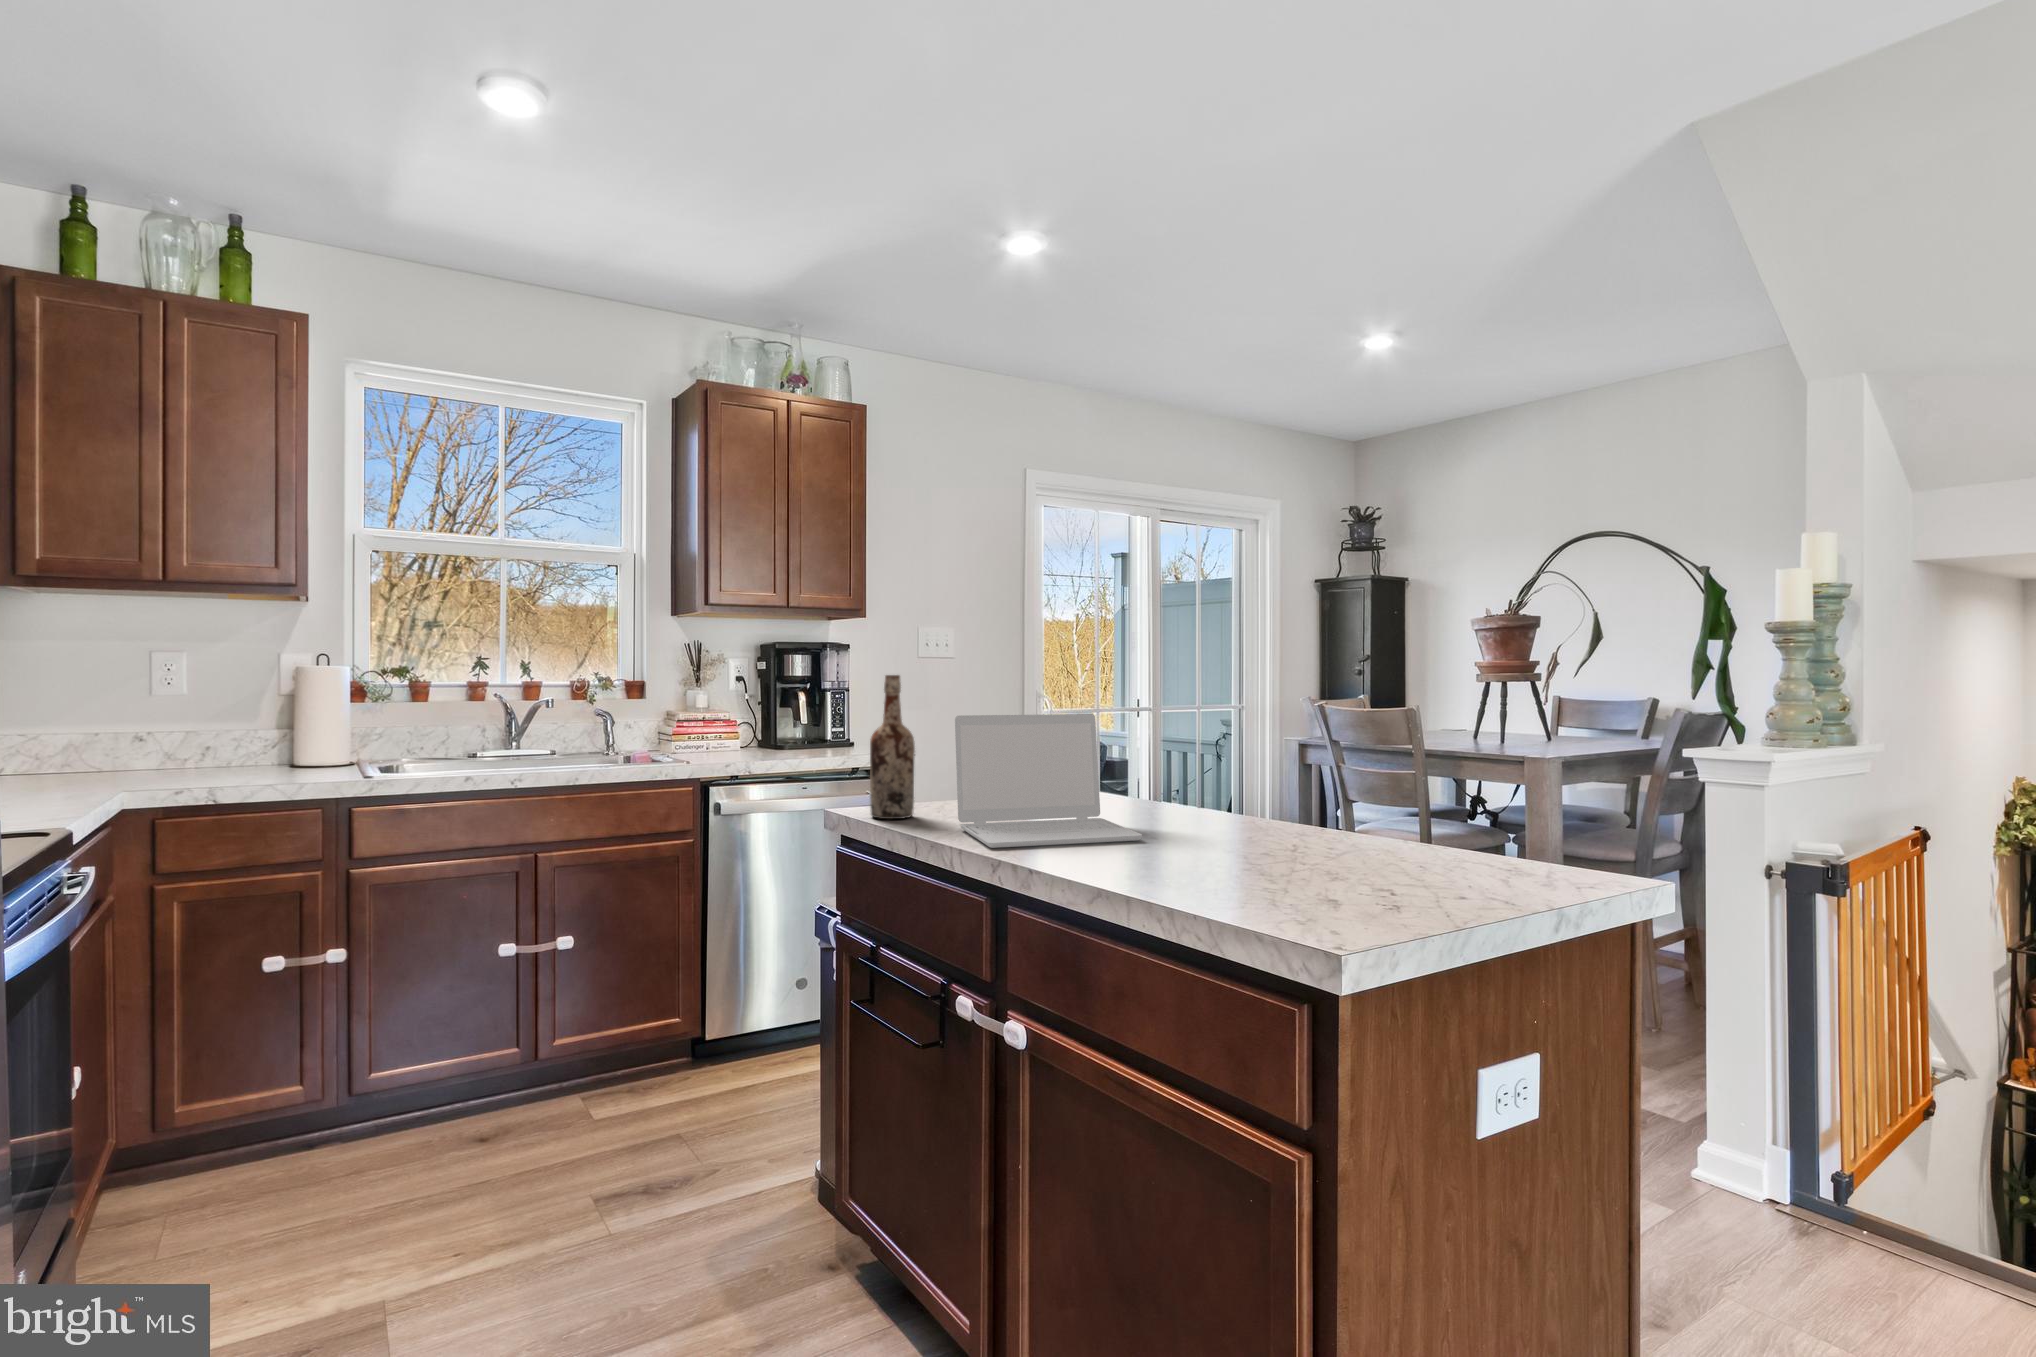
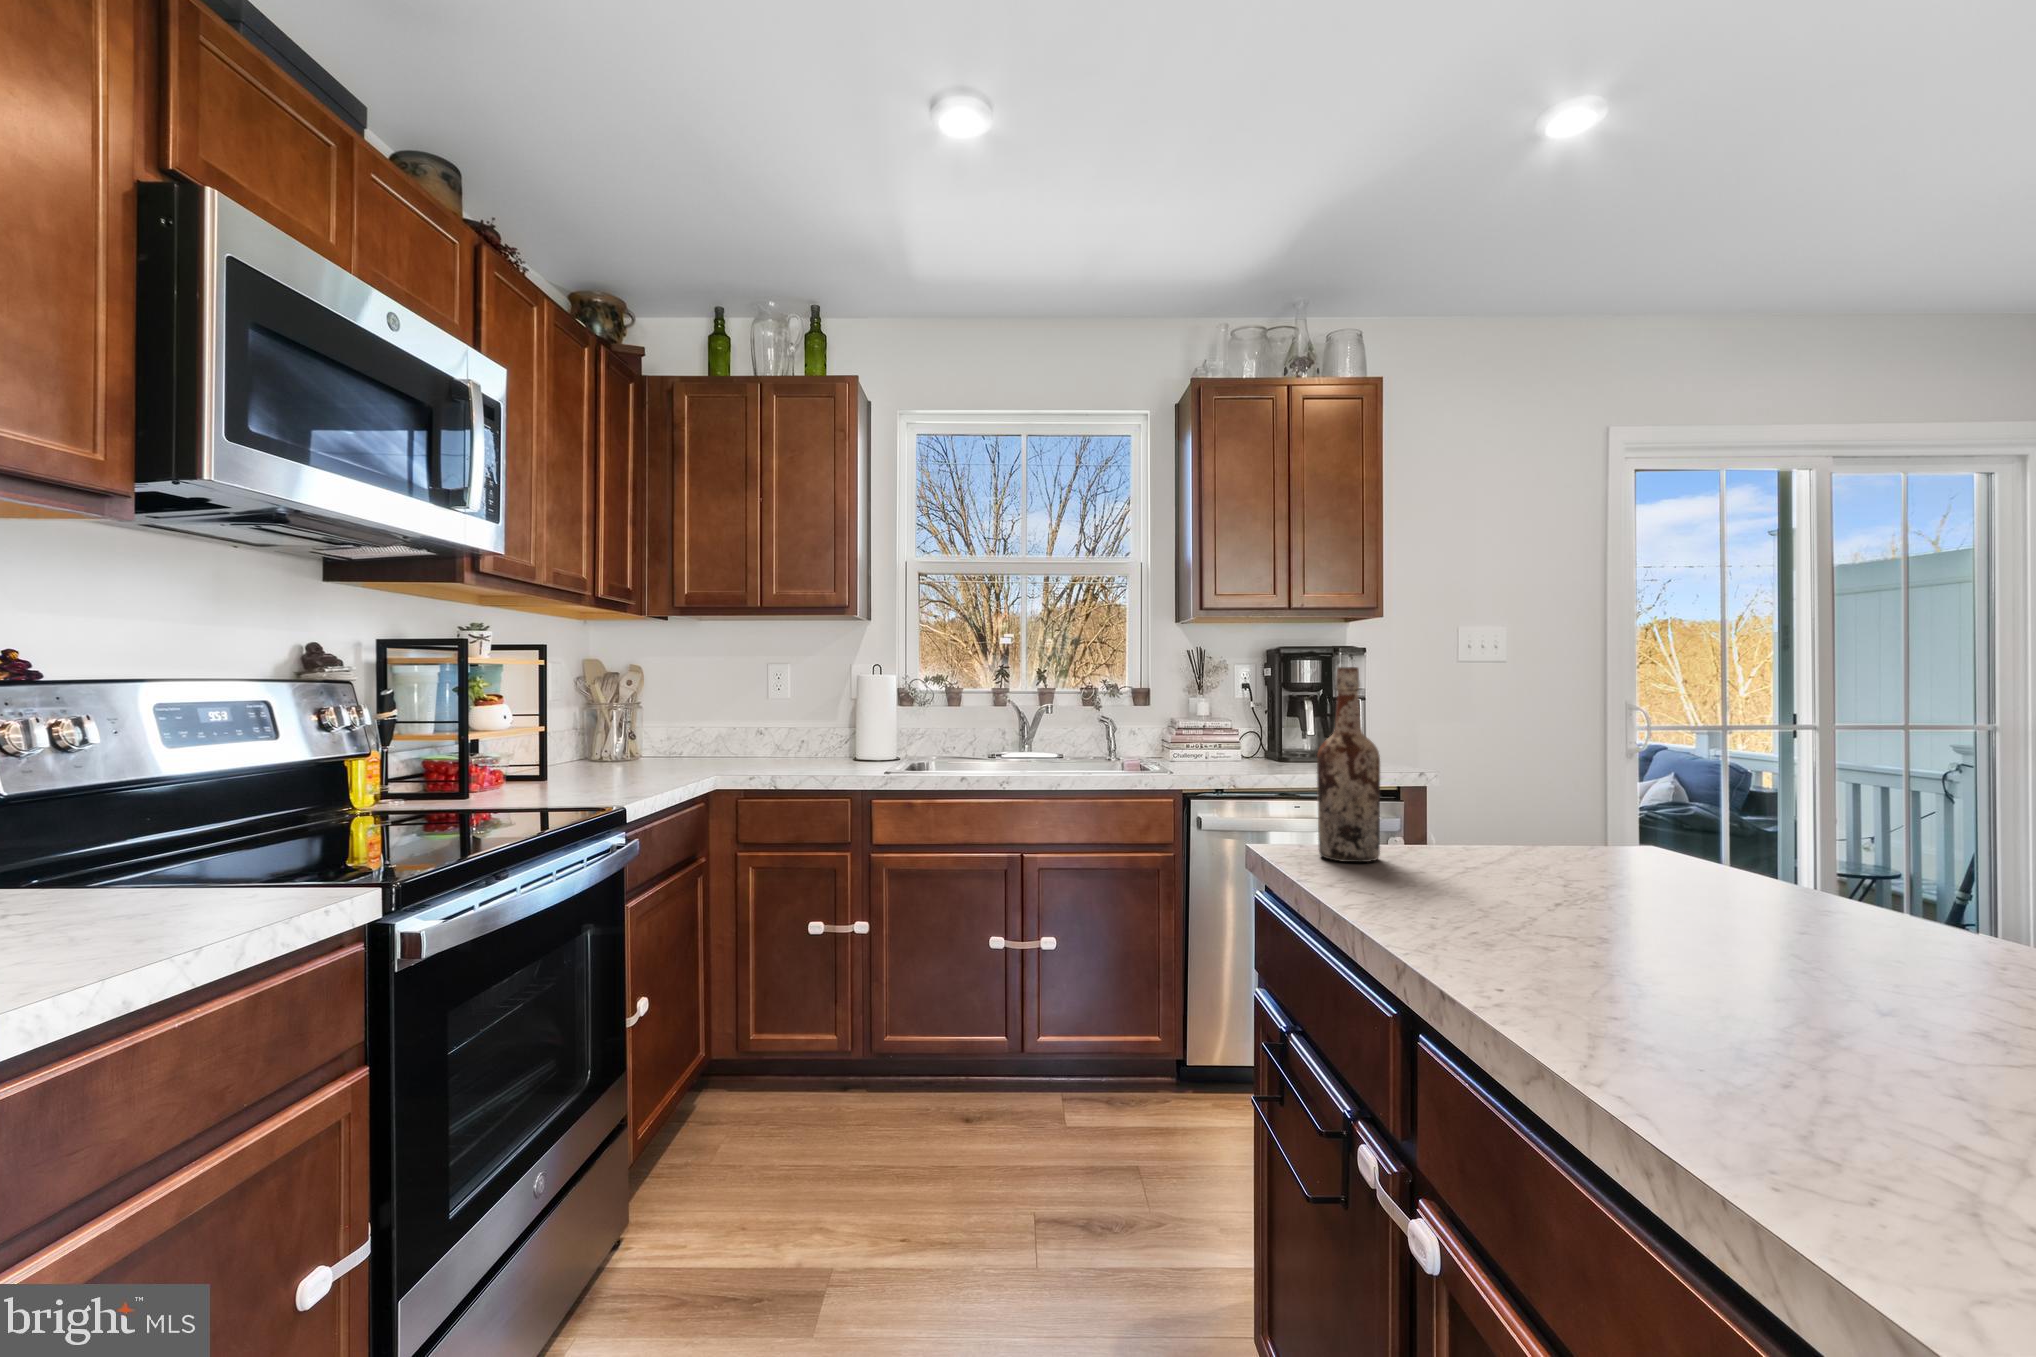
laptop: present [955,714,1142,848] -> none [1429,722,1782,951]

